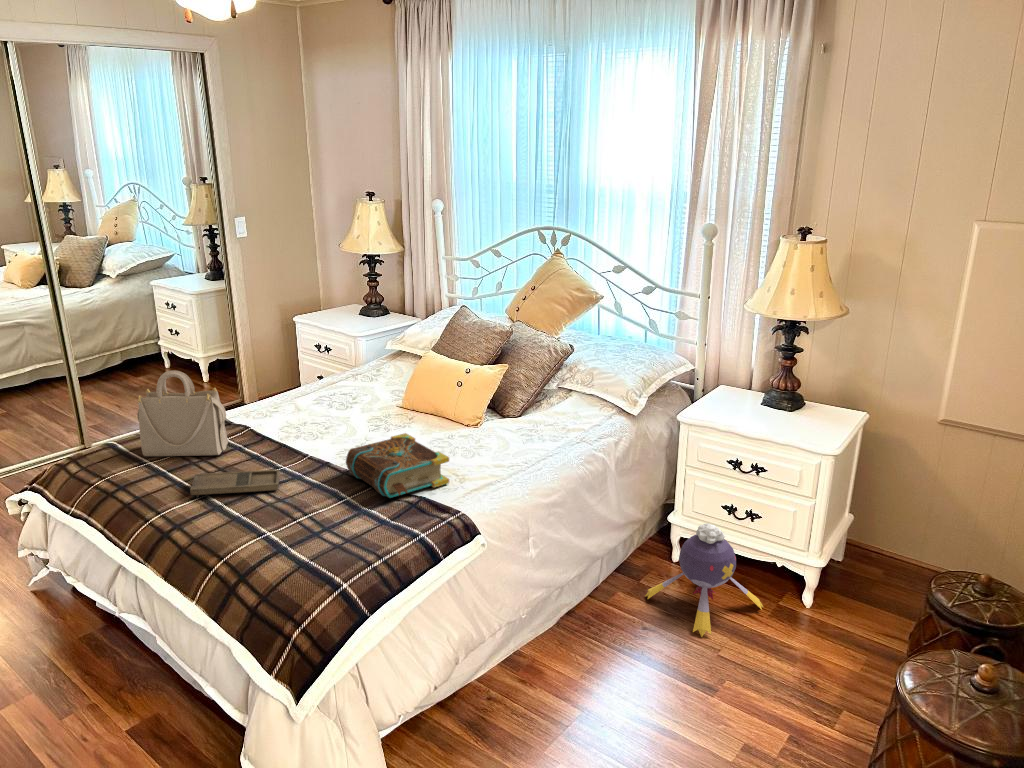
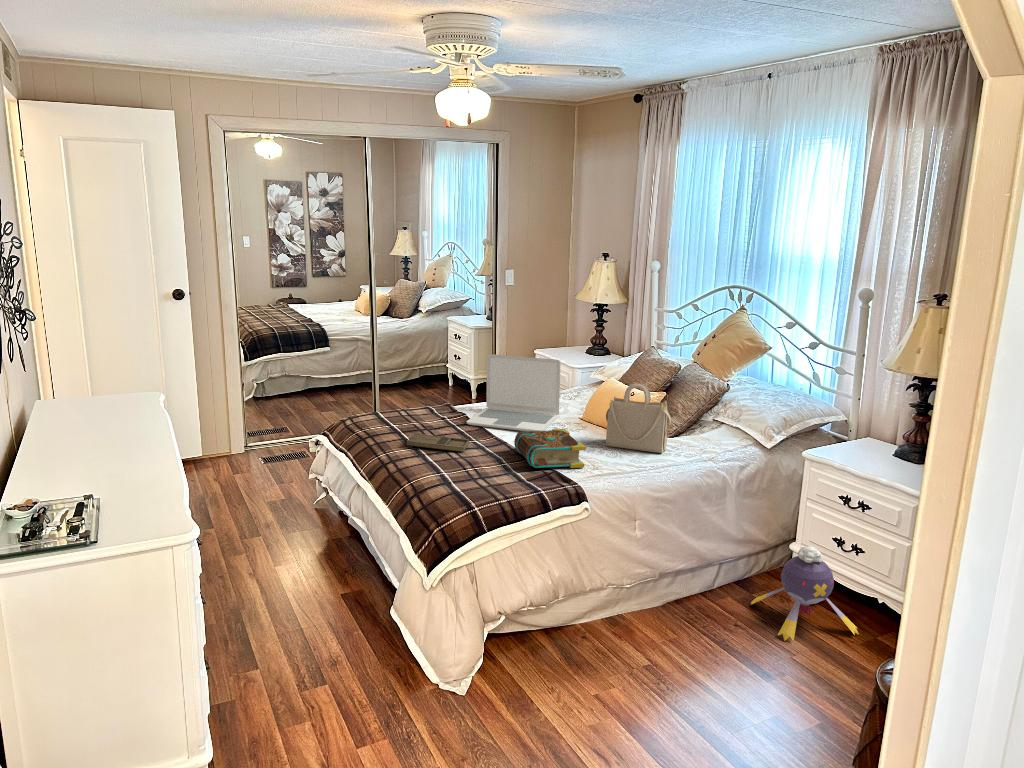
laptop: none [258,340,375,443] -> present [467,354,560,431]
handbag: present [137,370,228,456] -> present [606,383,671,453]

